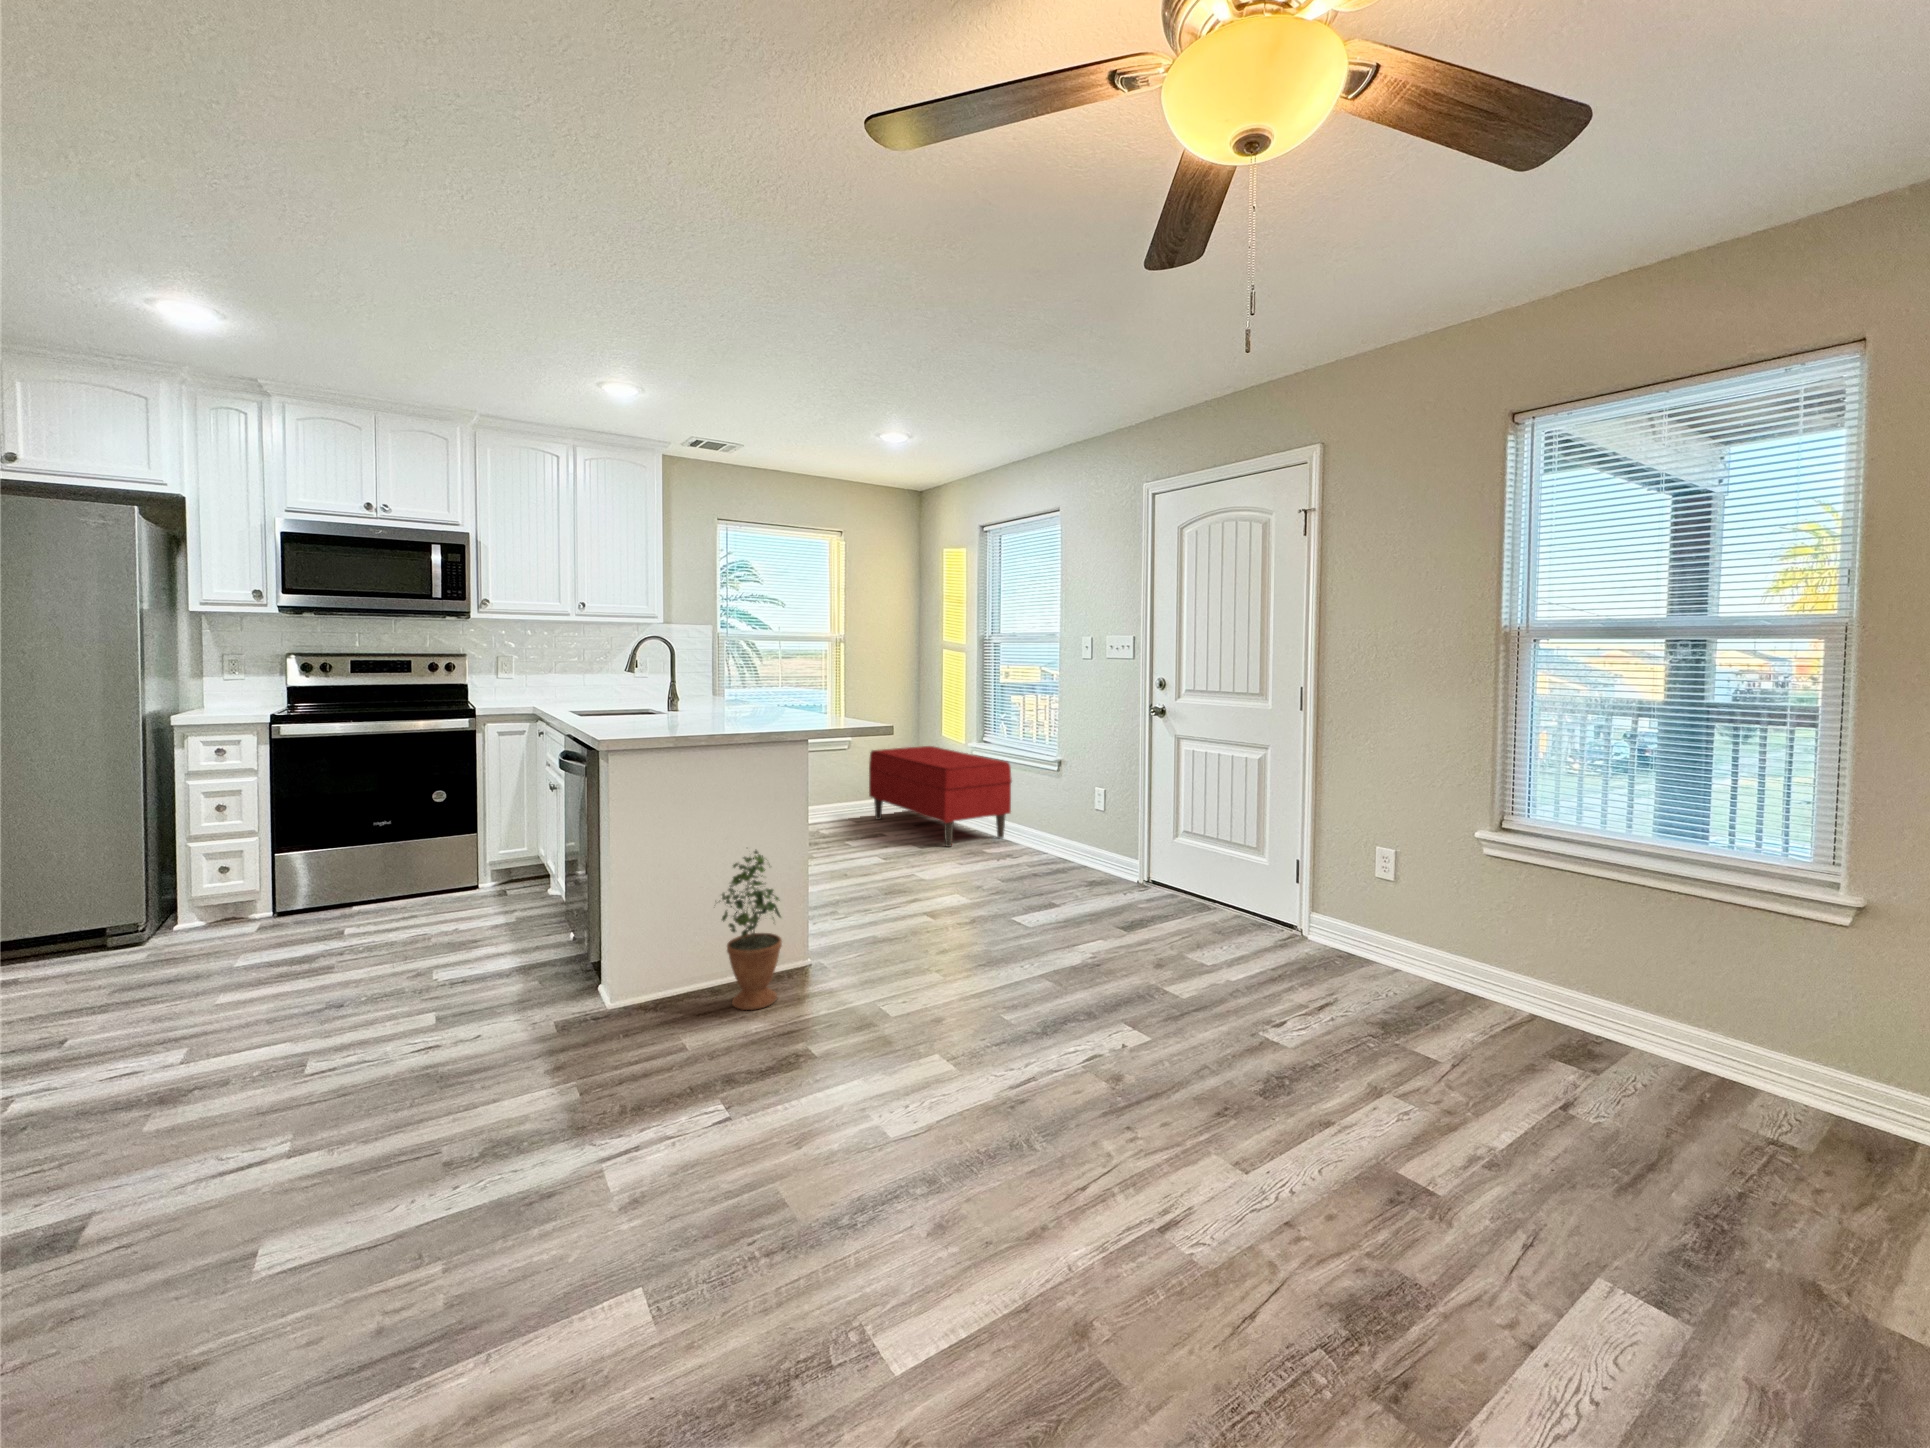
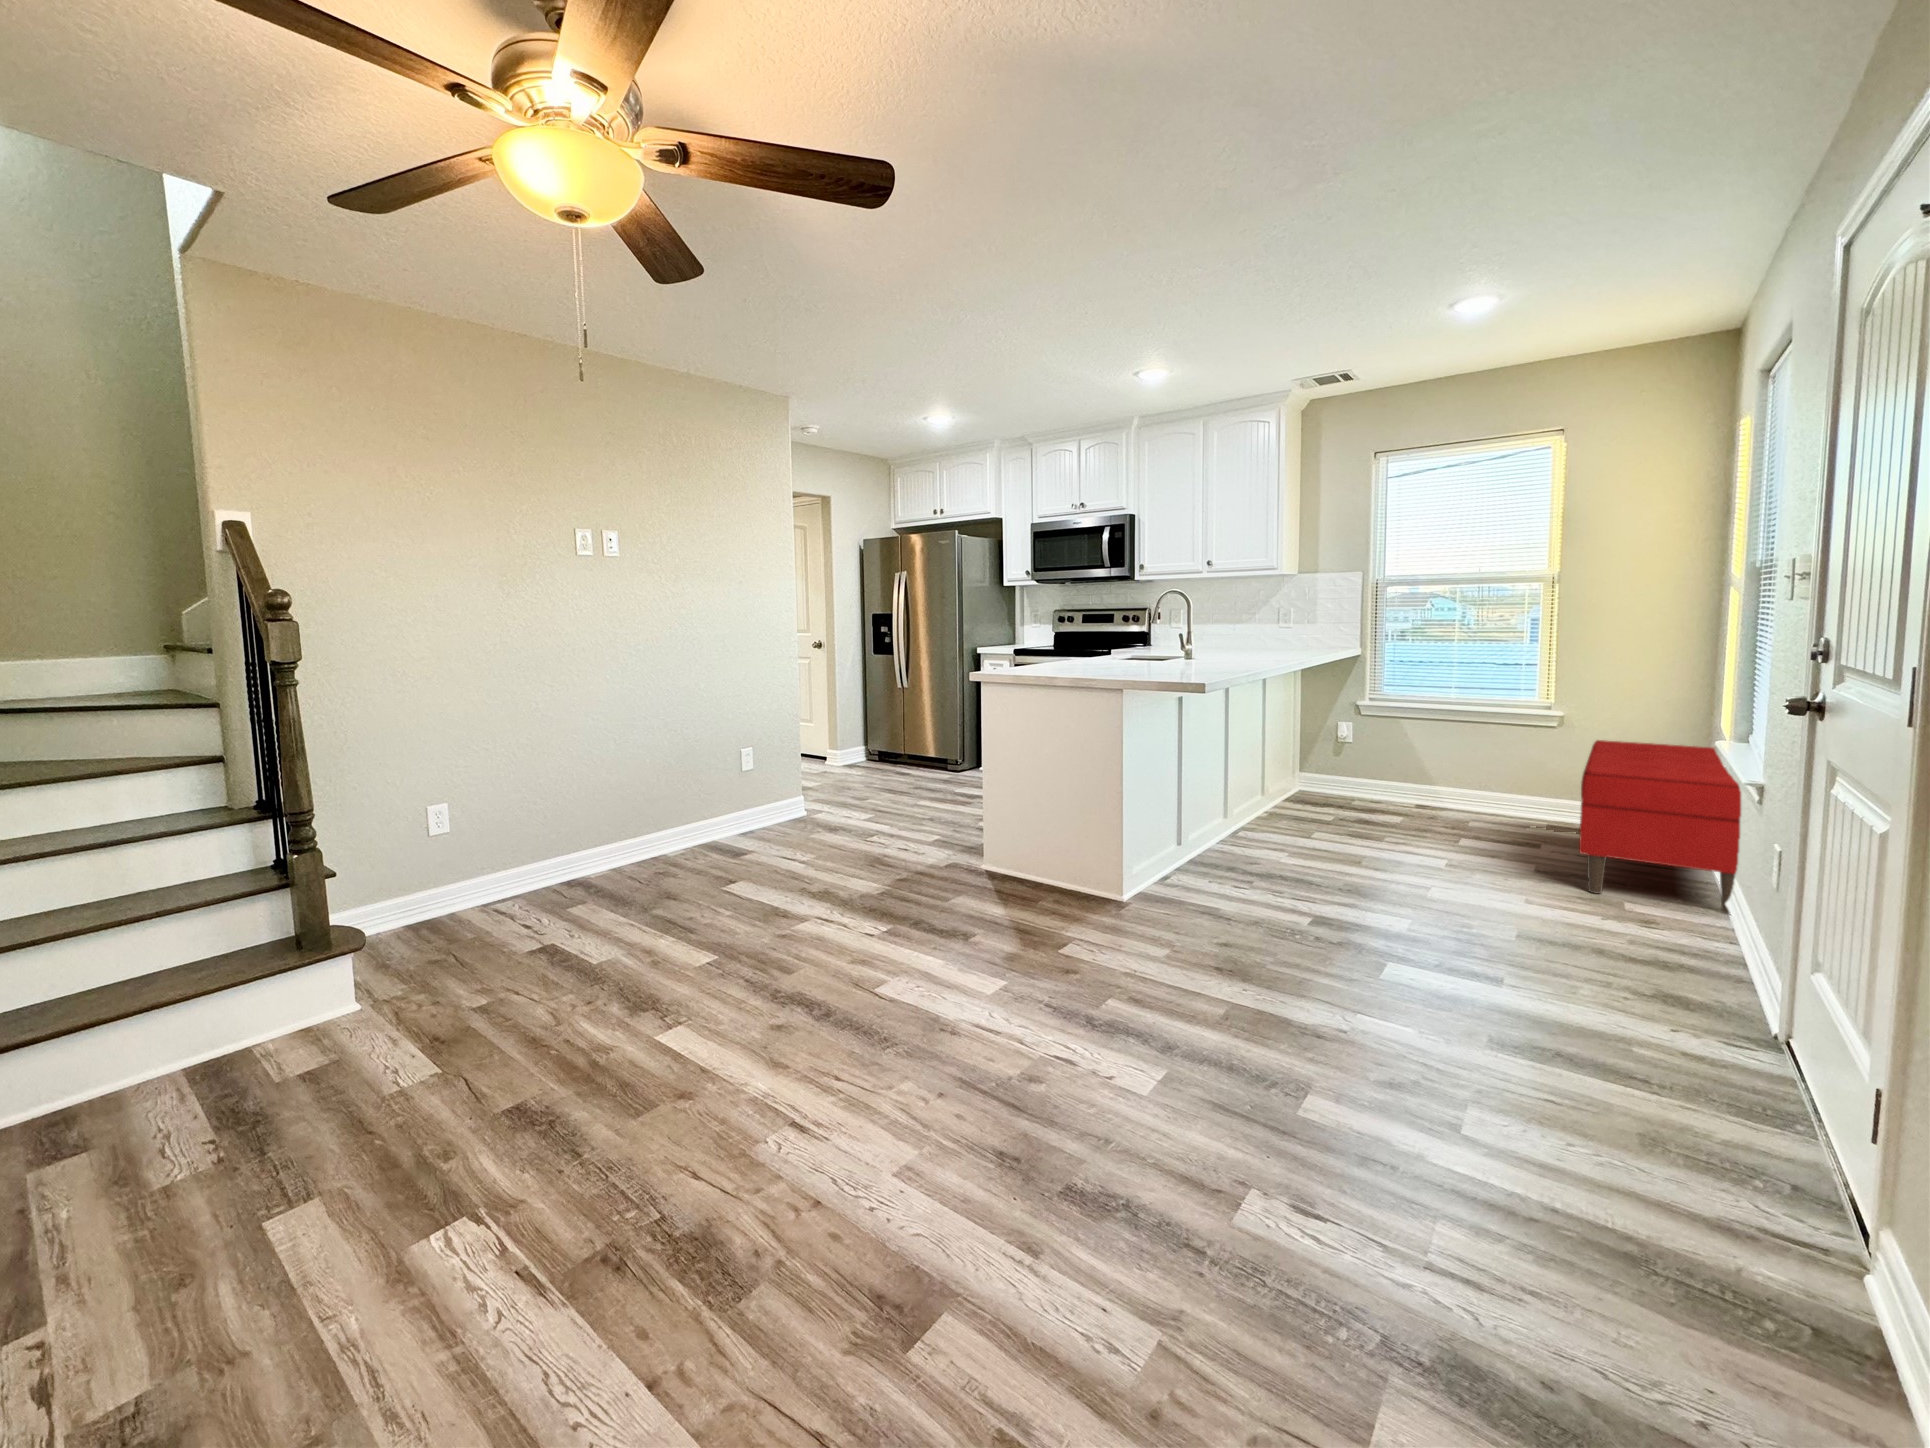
potted plant: present [722,851,782,1010] -> none [1003,772,1063,910]

